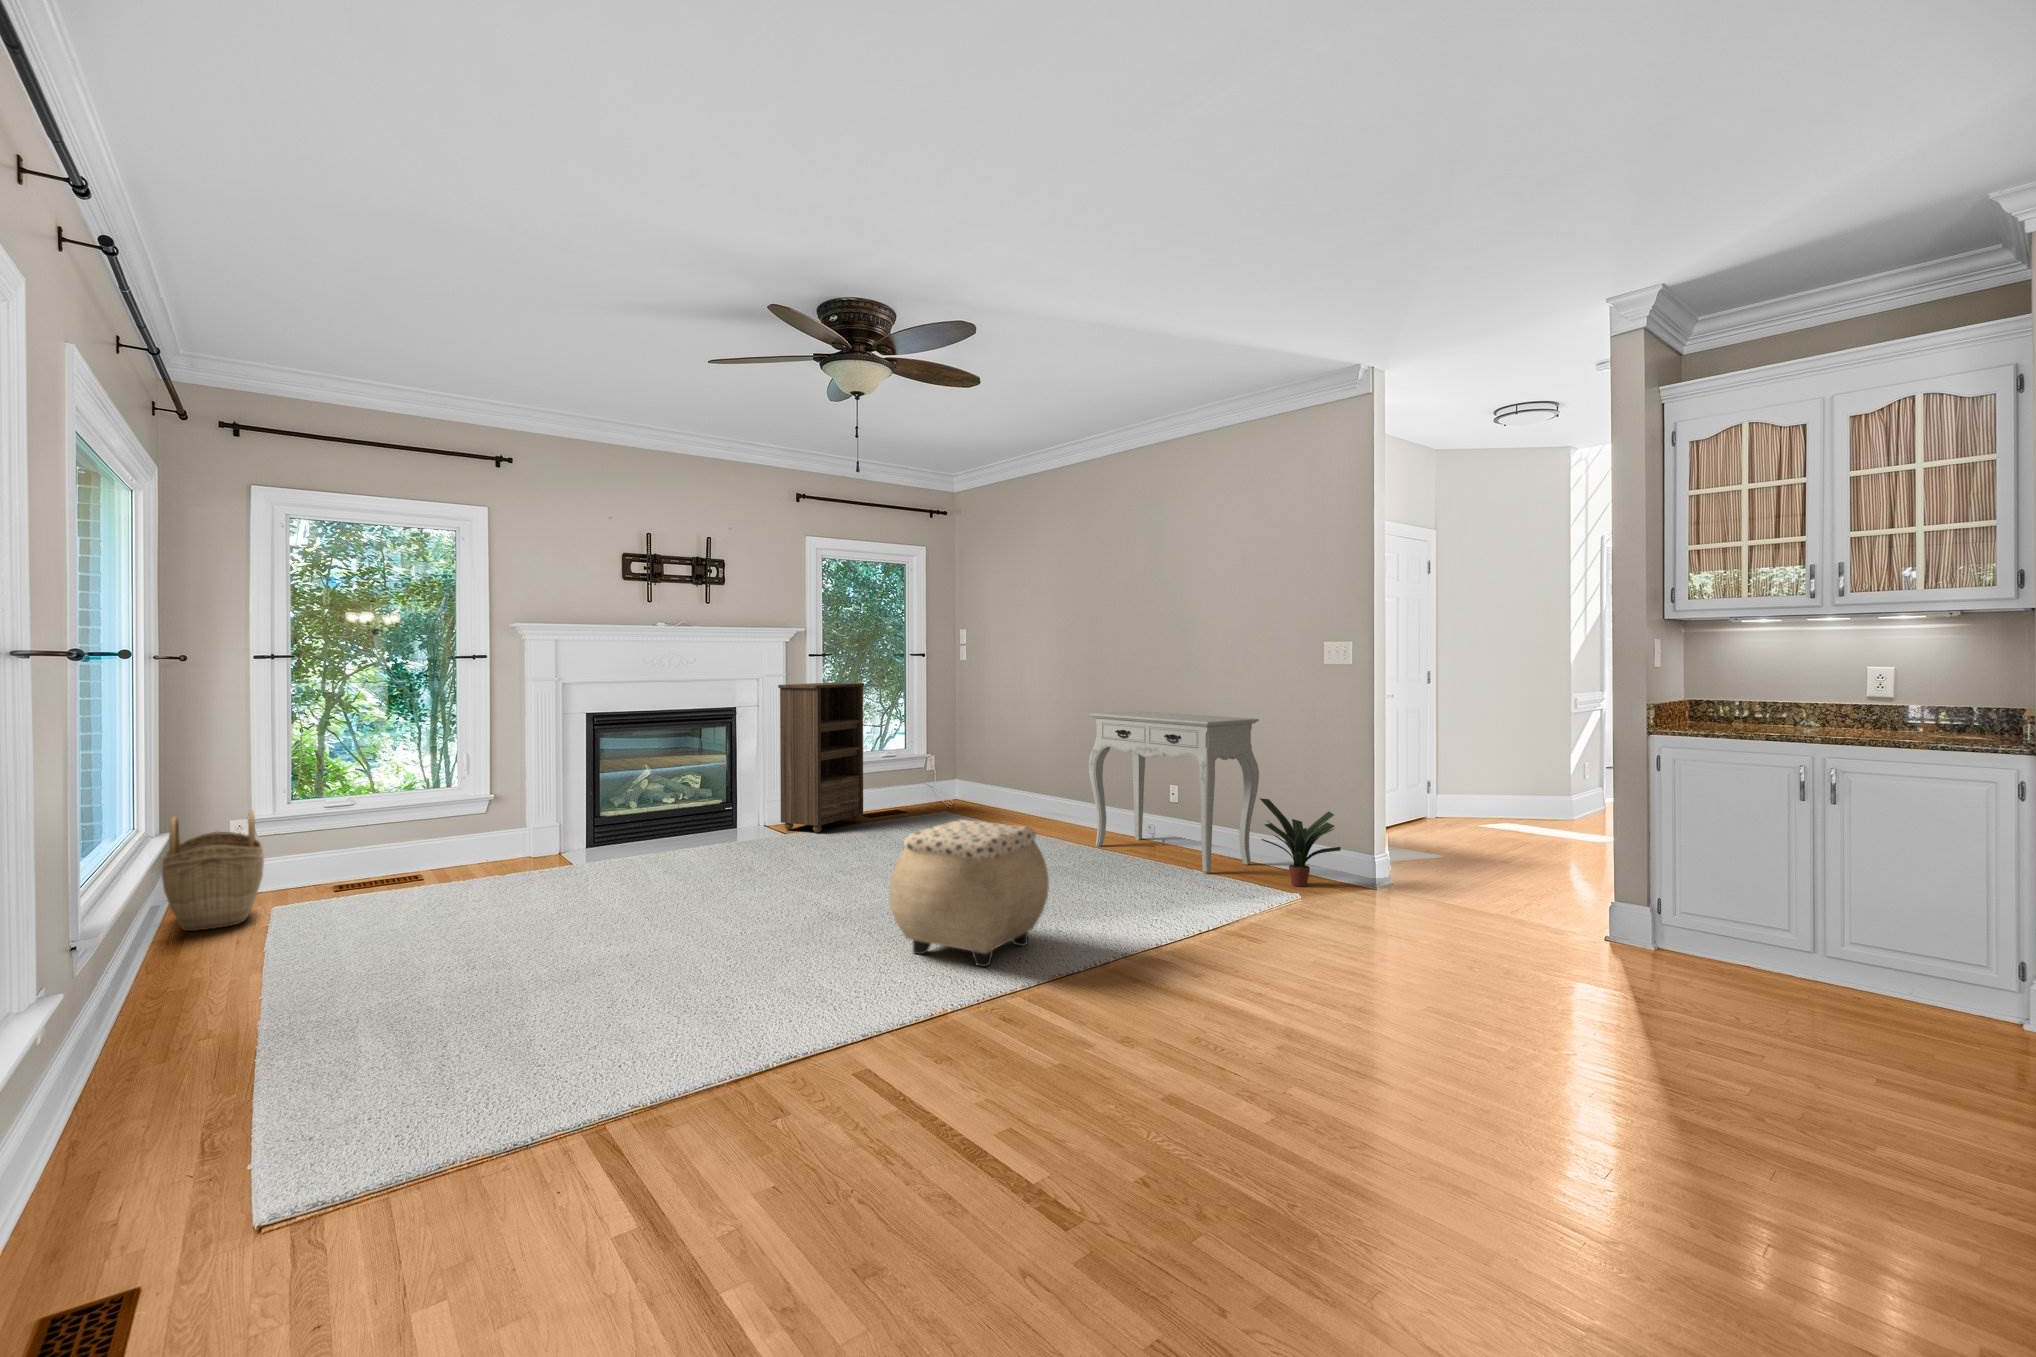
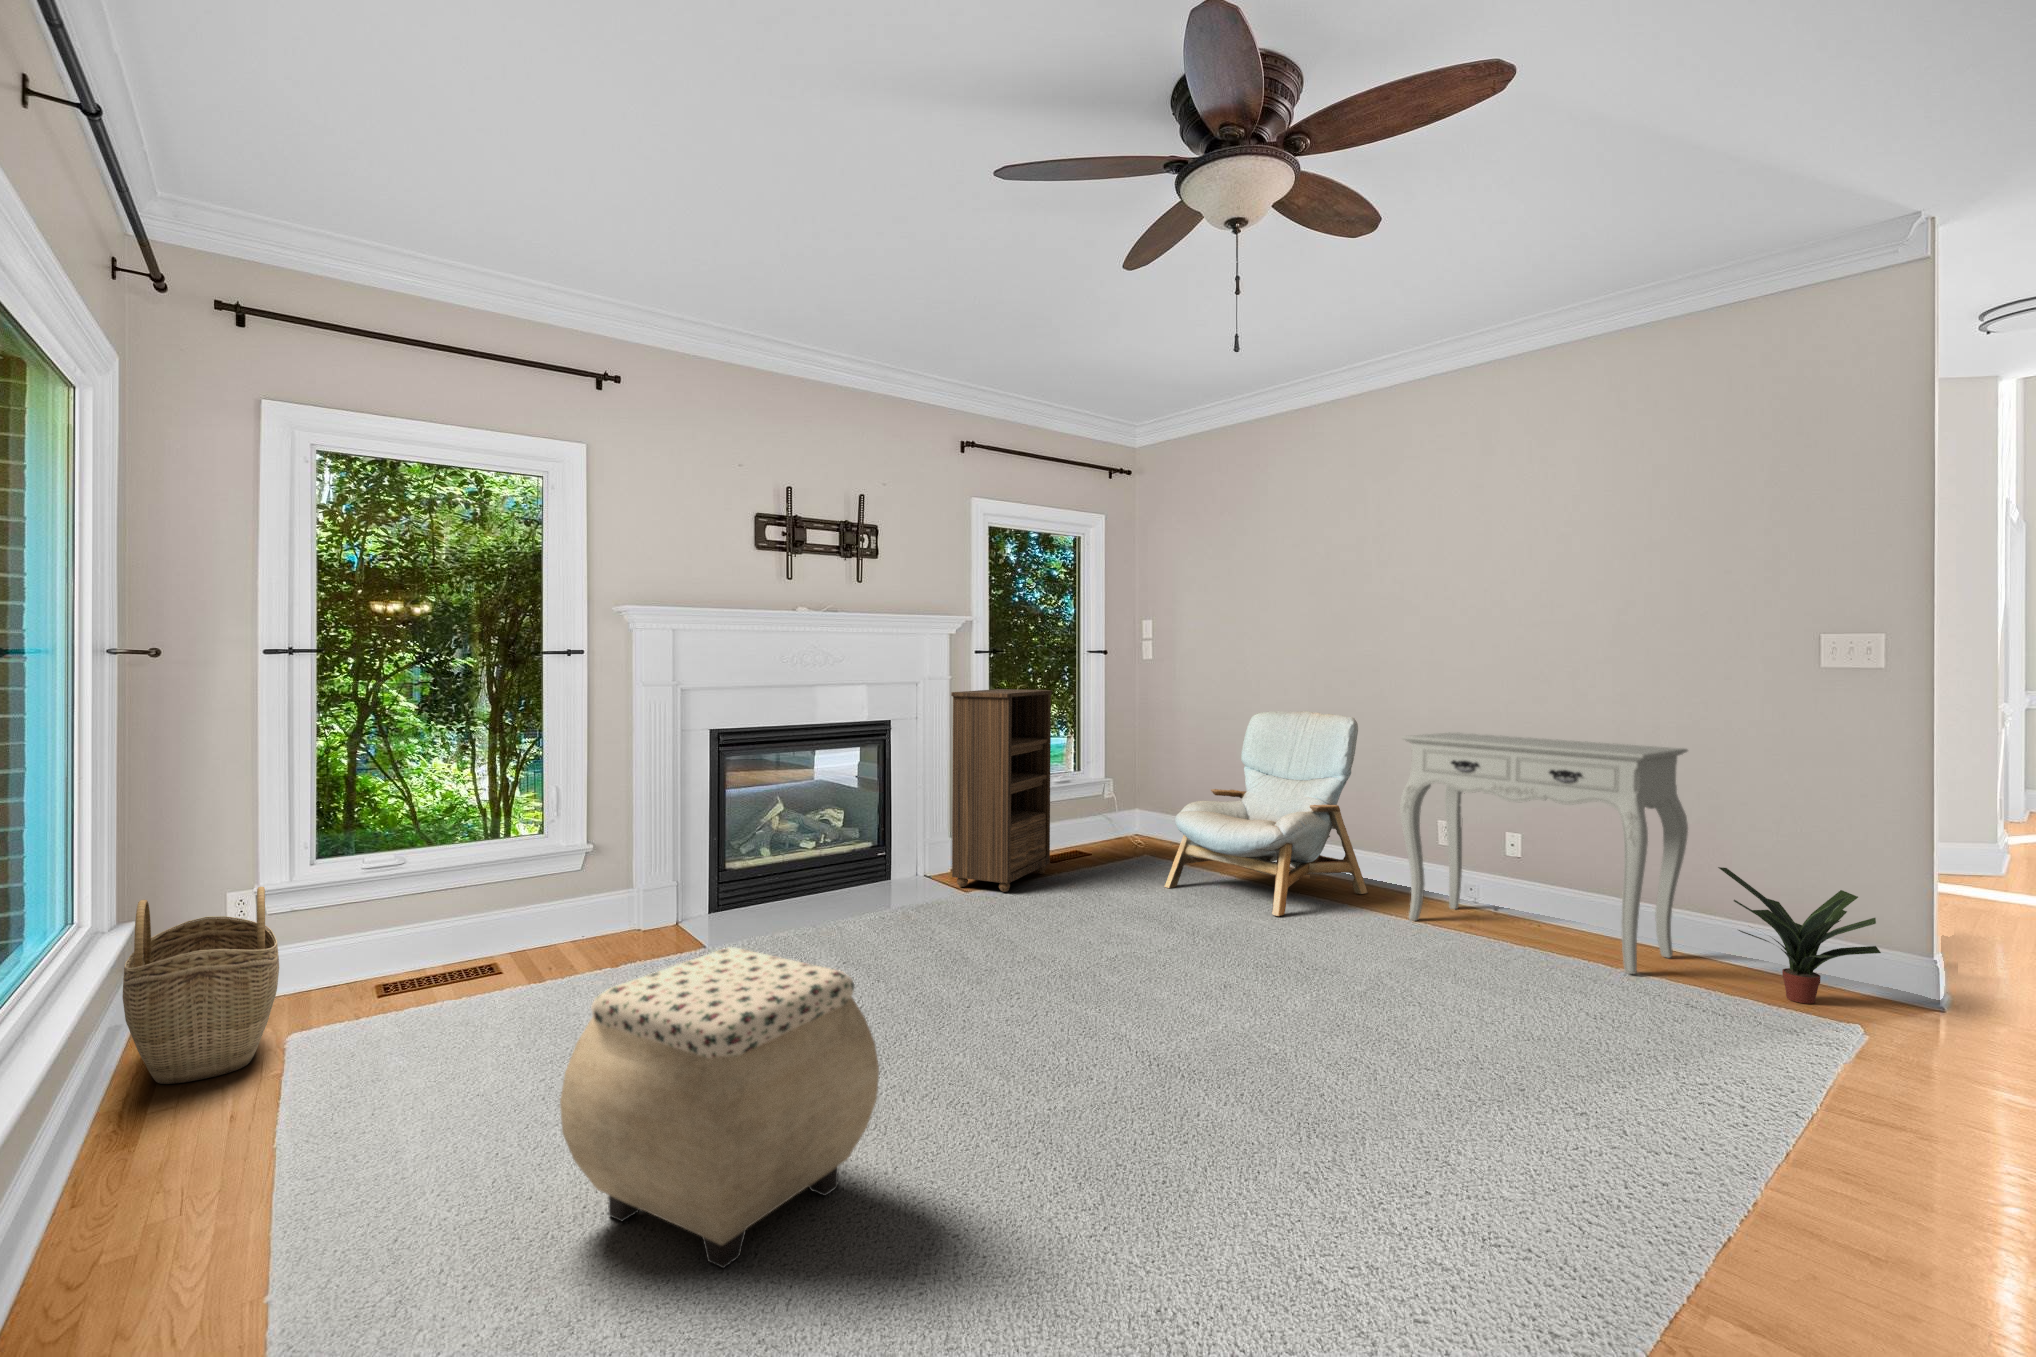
armchair: none [940,698,1088,844] -> present [1164,711,1368,916]
ottoman: present [889,820,1049,967] -> present [560,947,879,1268]

